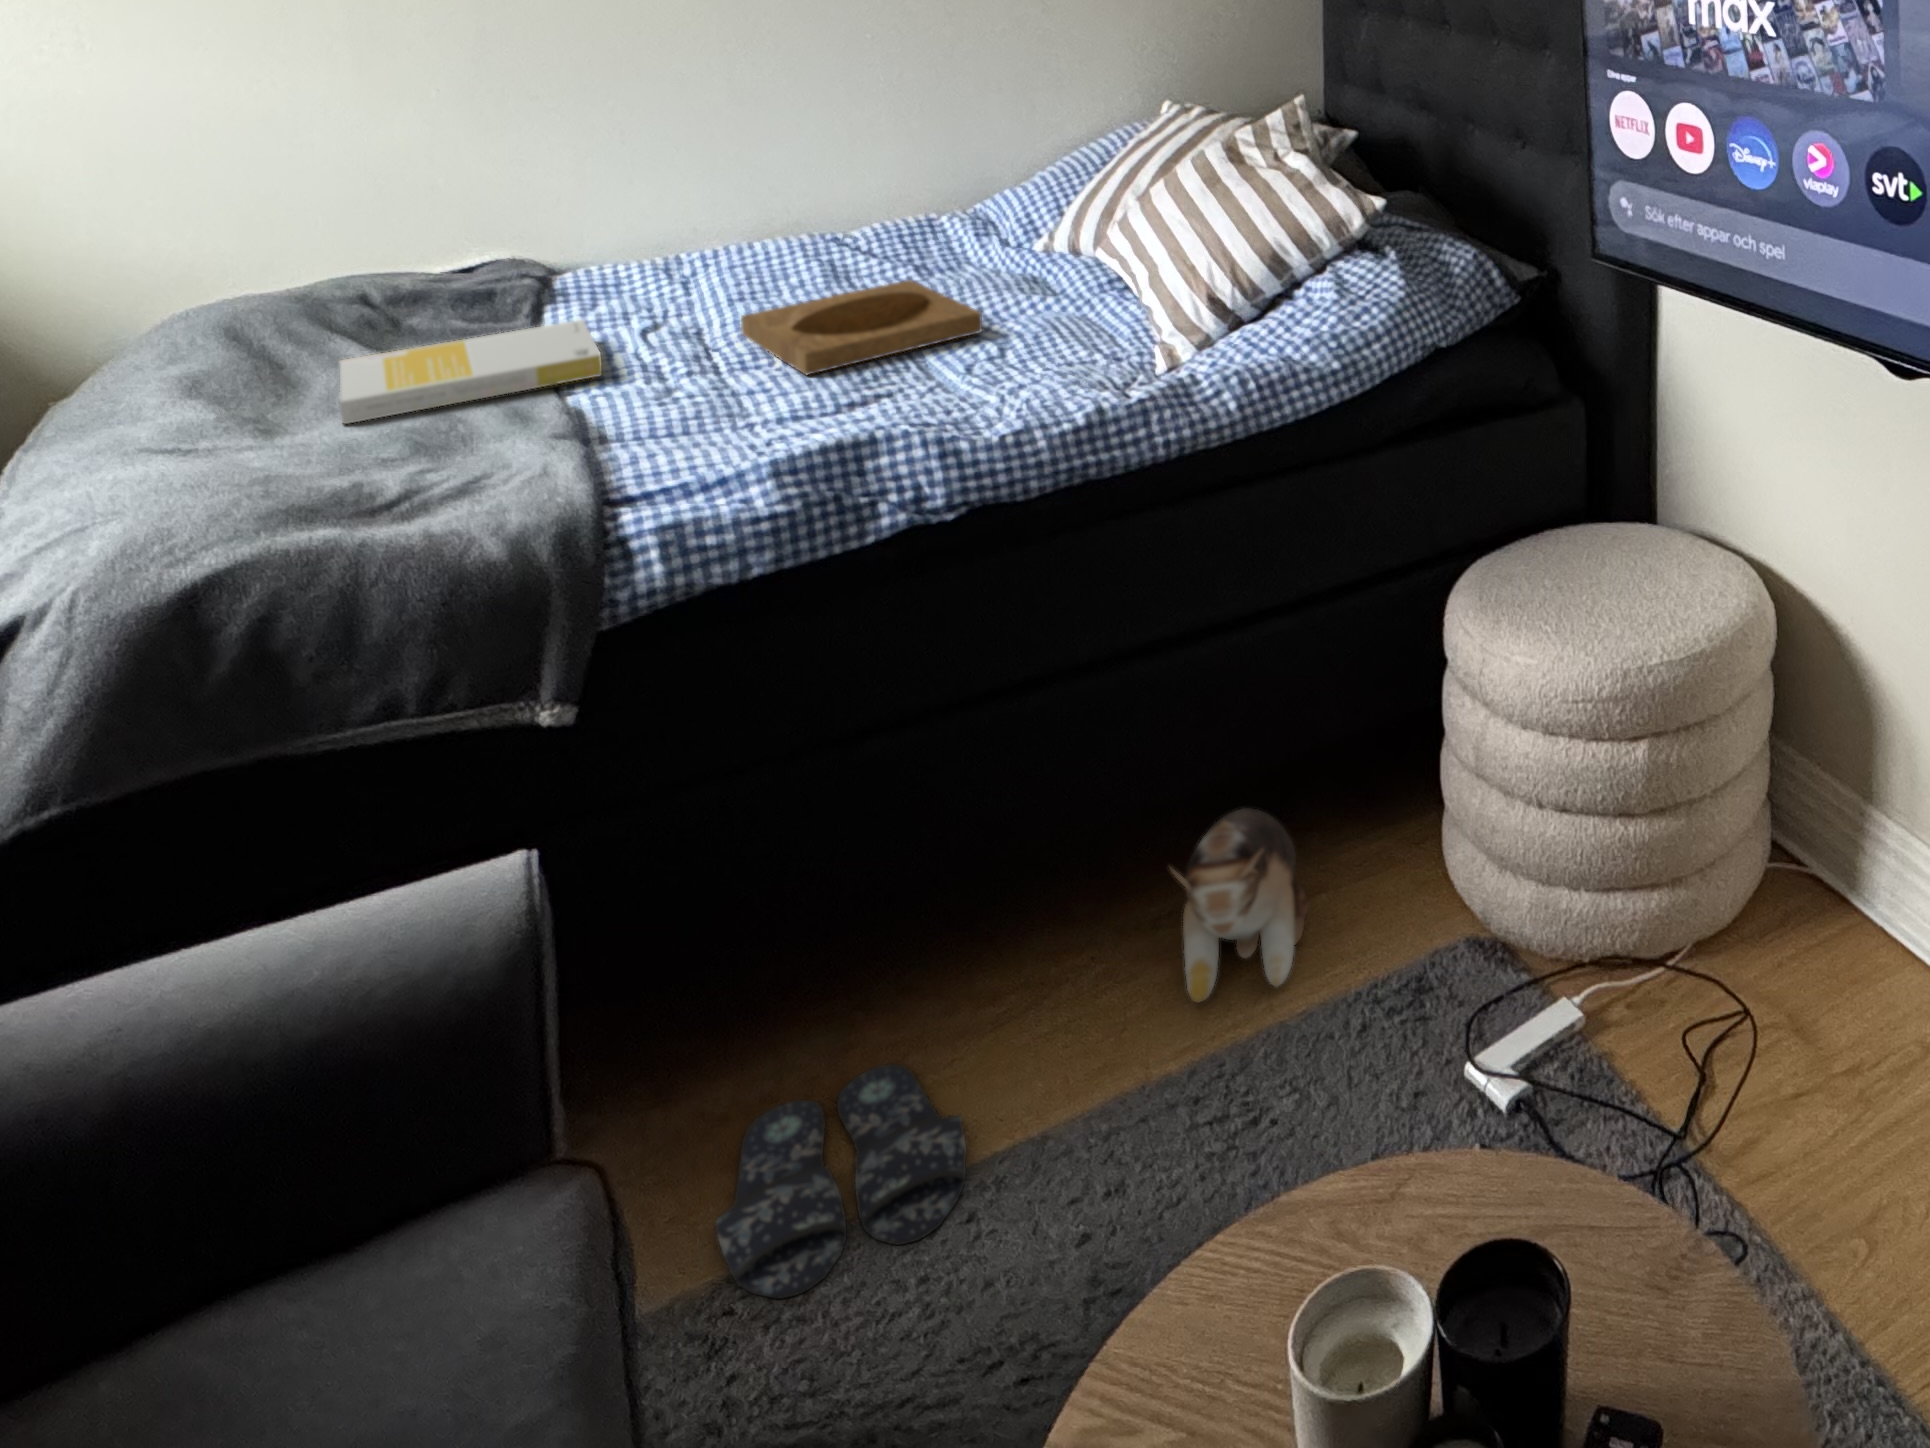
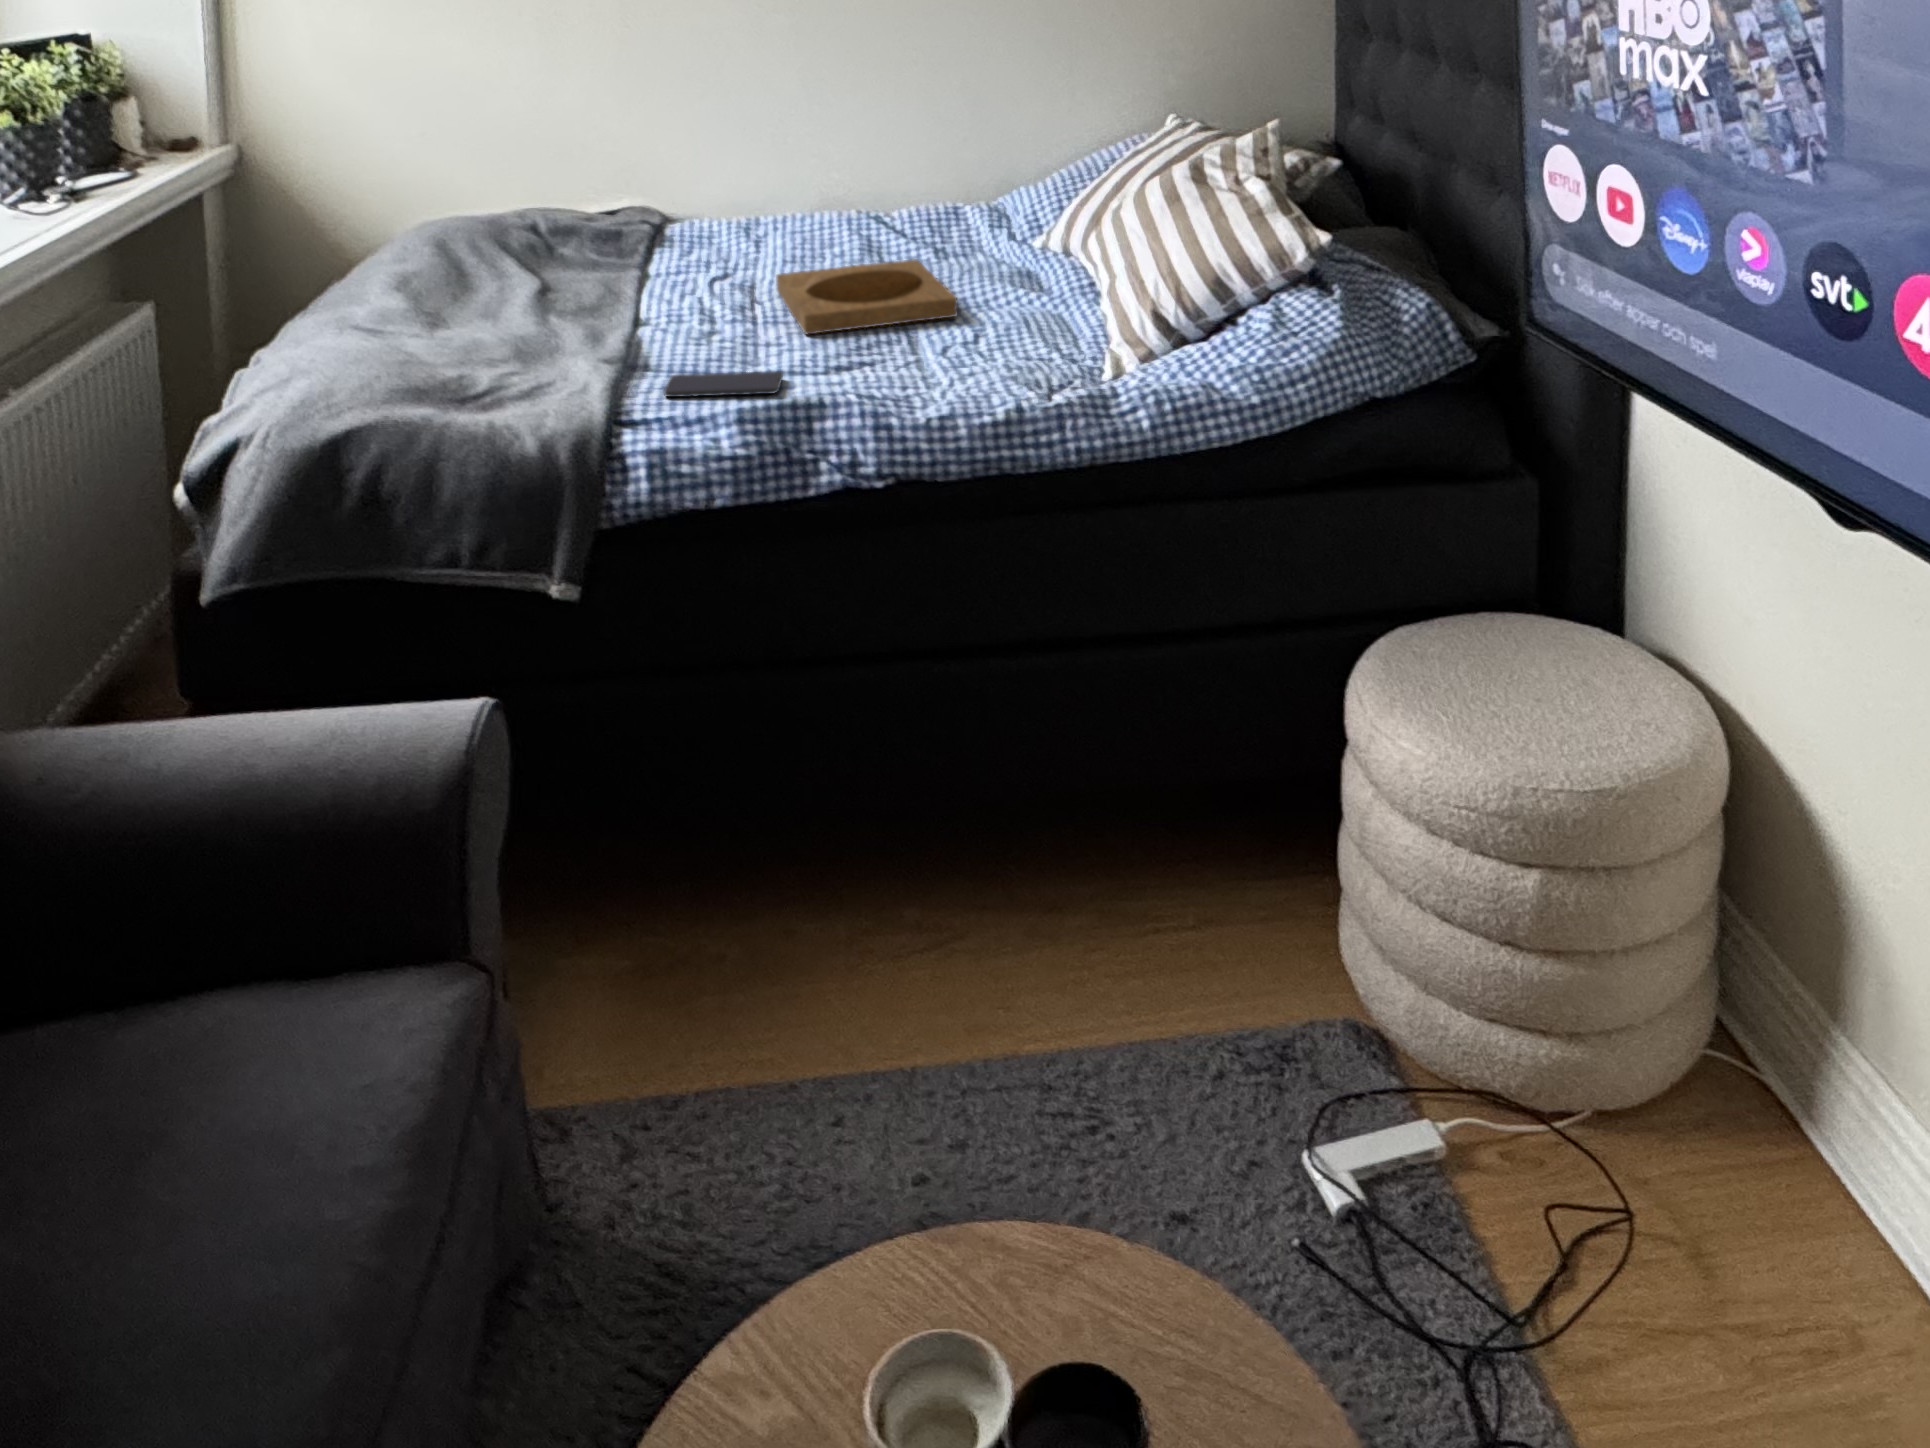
book: present [339,320,602,424] -> none [484,262,667,324]
smartphone: none [656,416,807,466] -> present [664,371,783,397]
plush toy: present [1170,808,1308,1003] -> none [1043,819,1201,1006]
slippers: present [715,1064,966,1299] -> none [655,959,857,1139]

